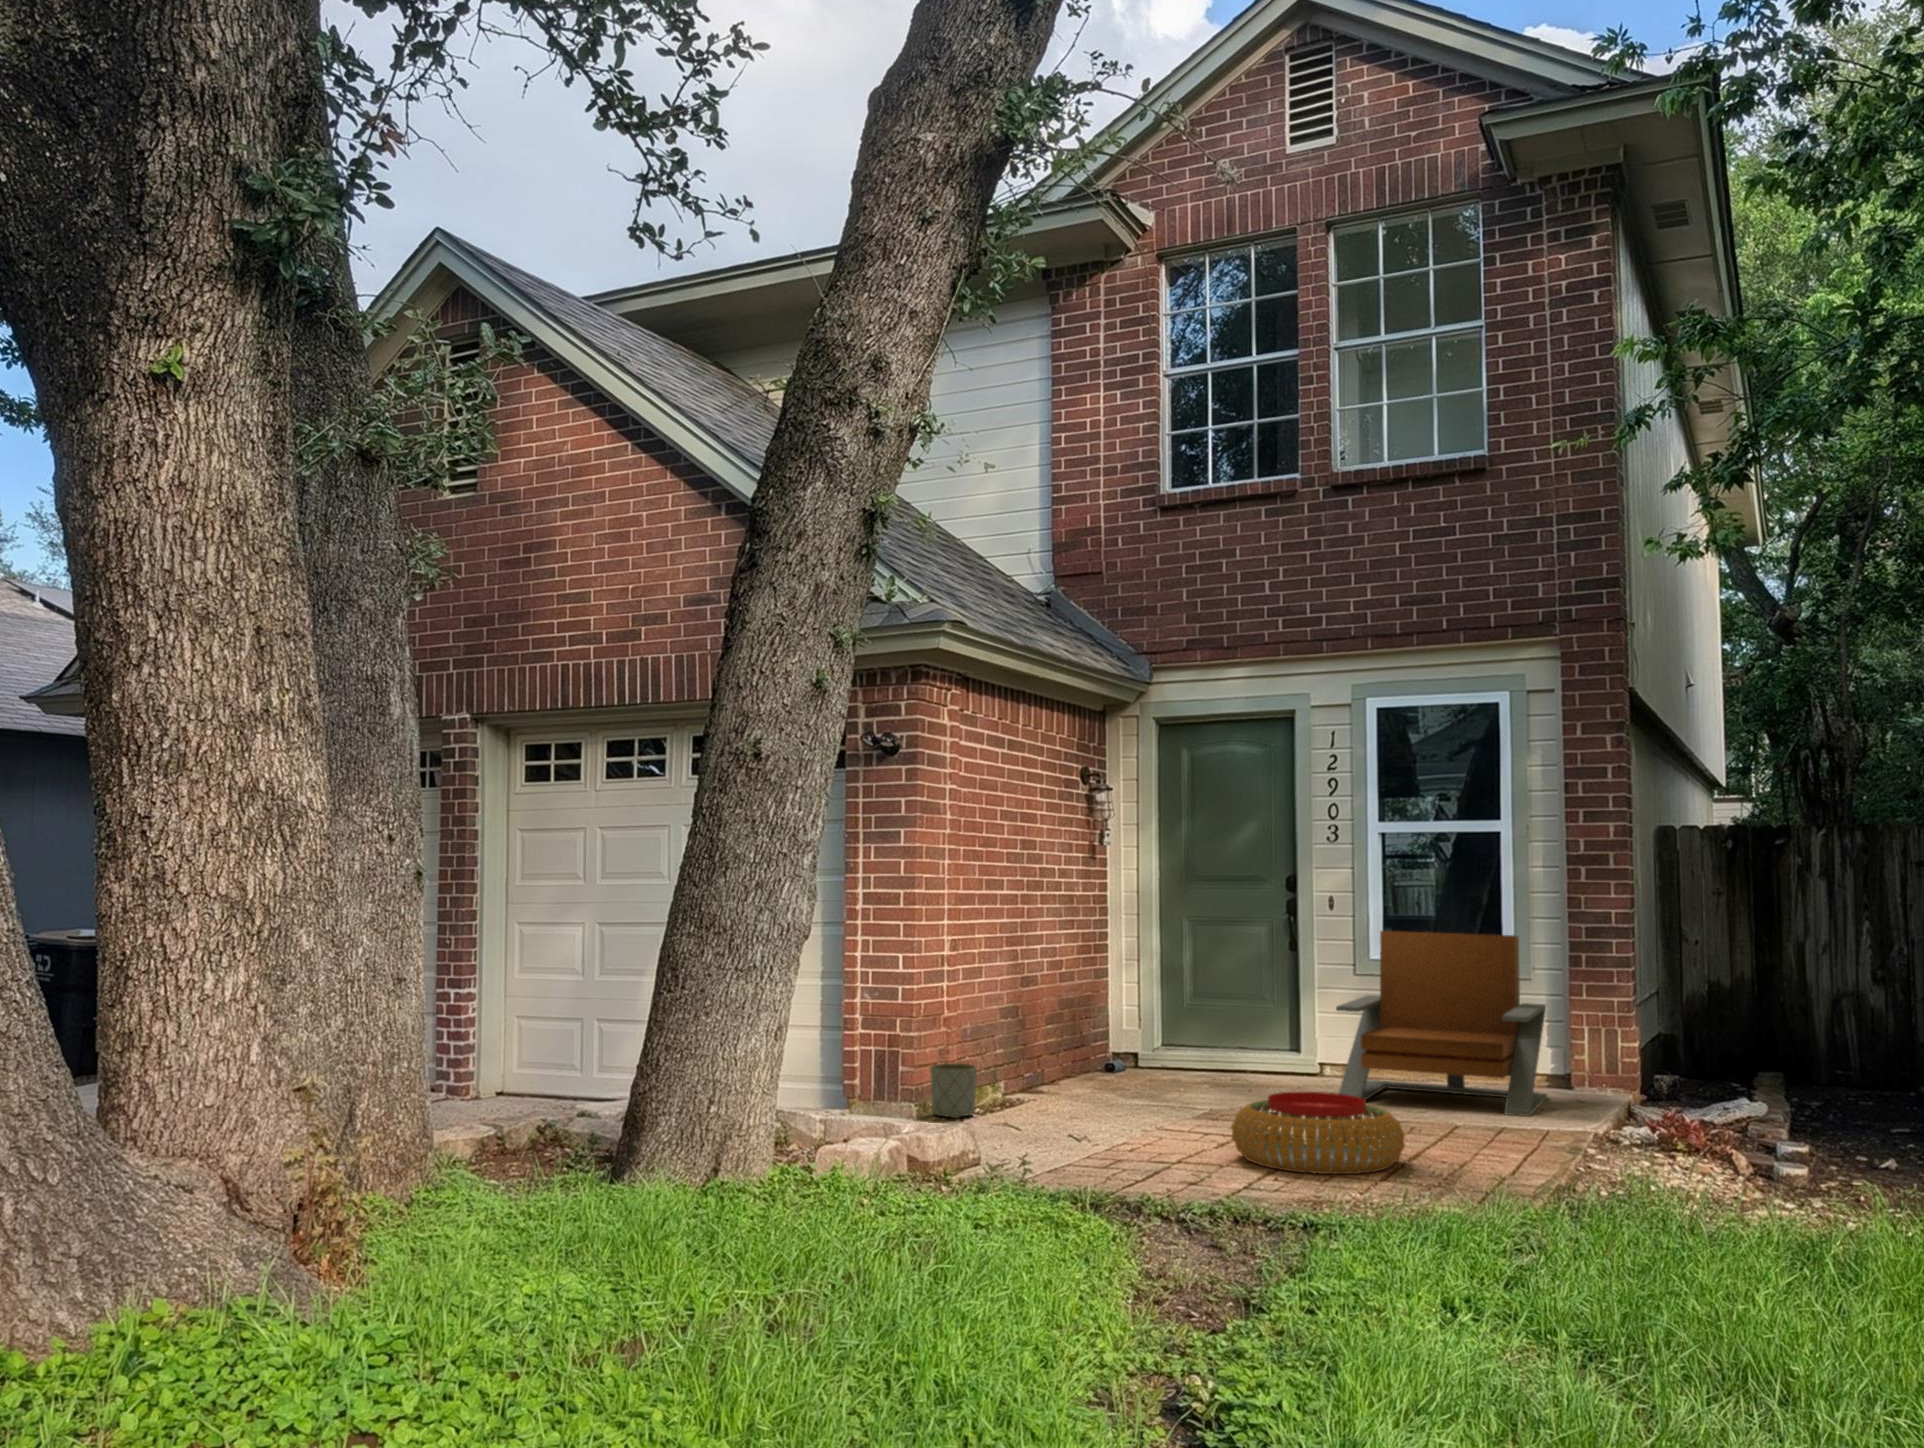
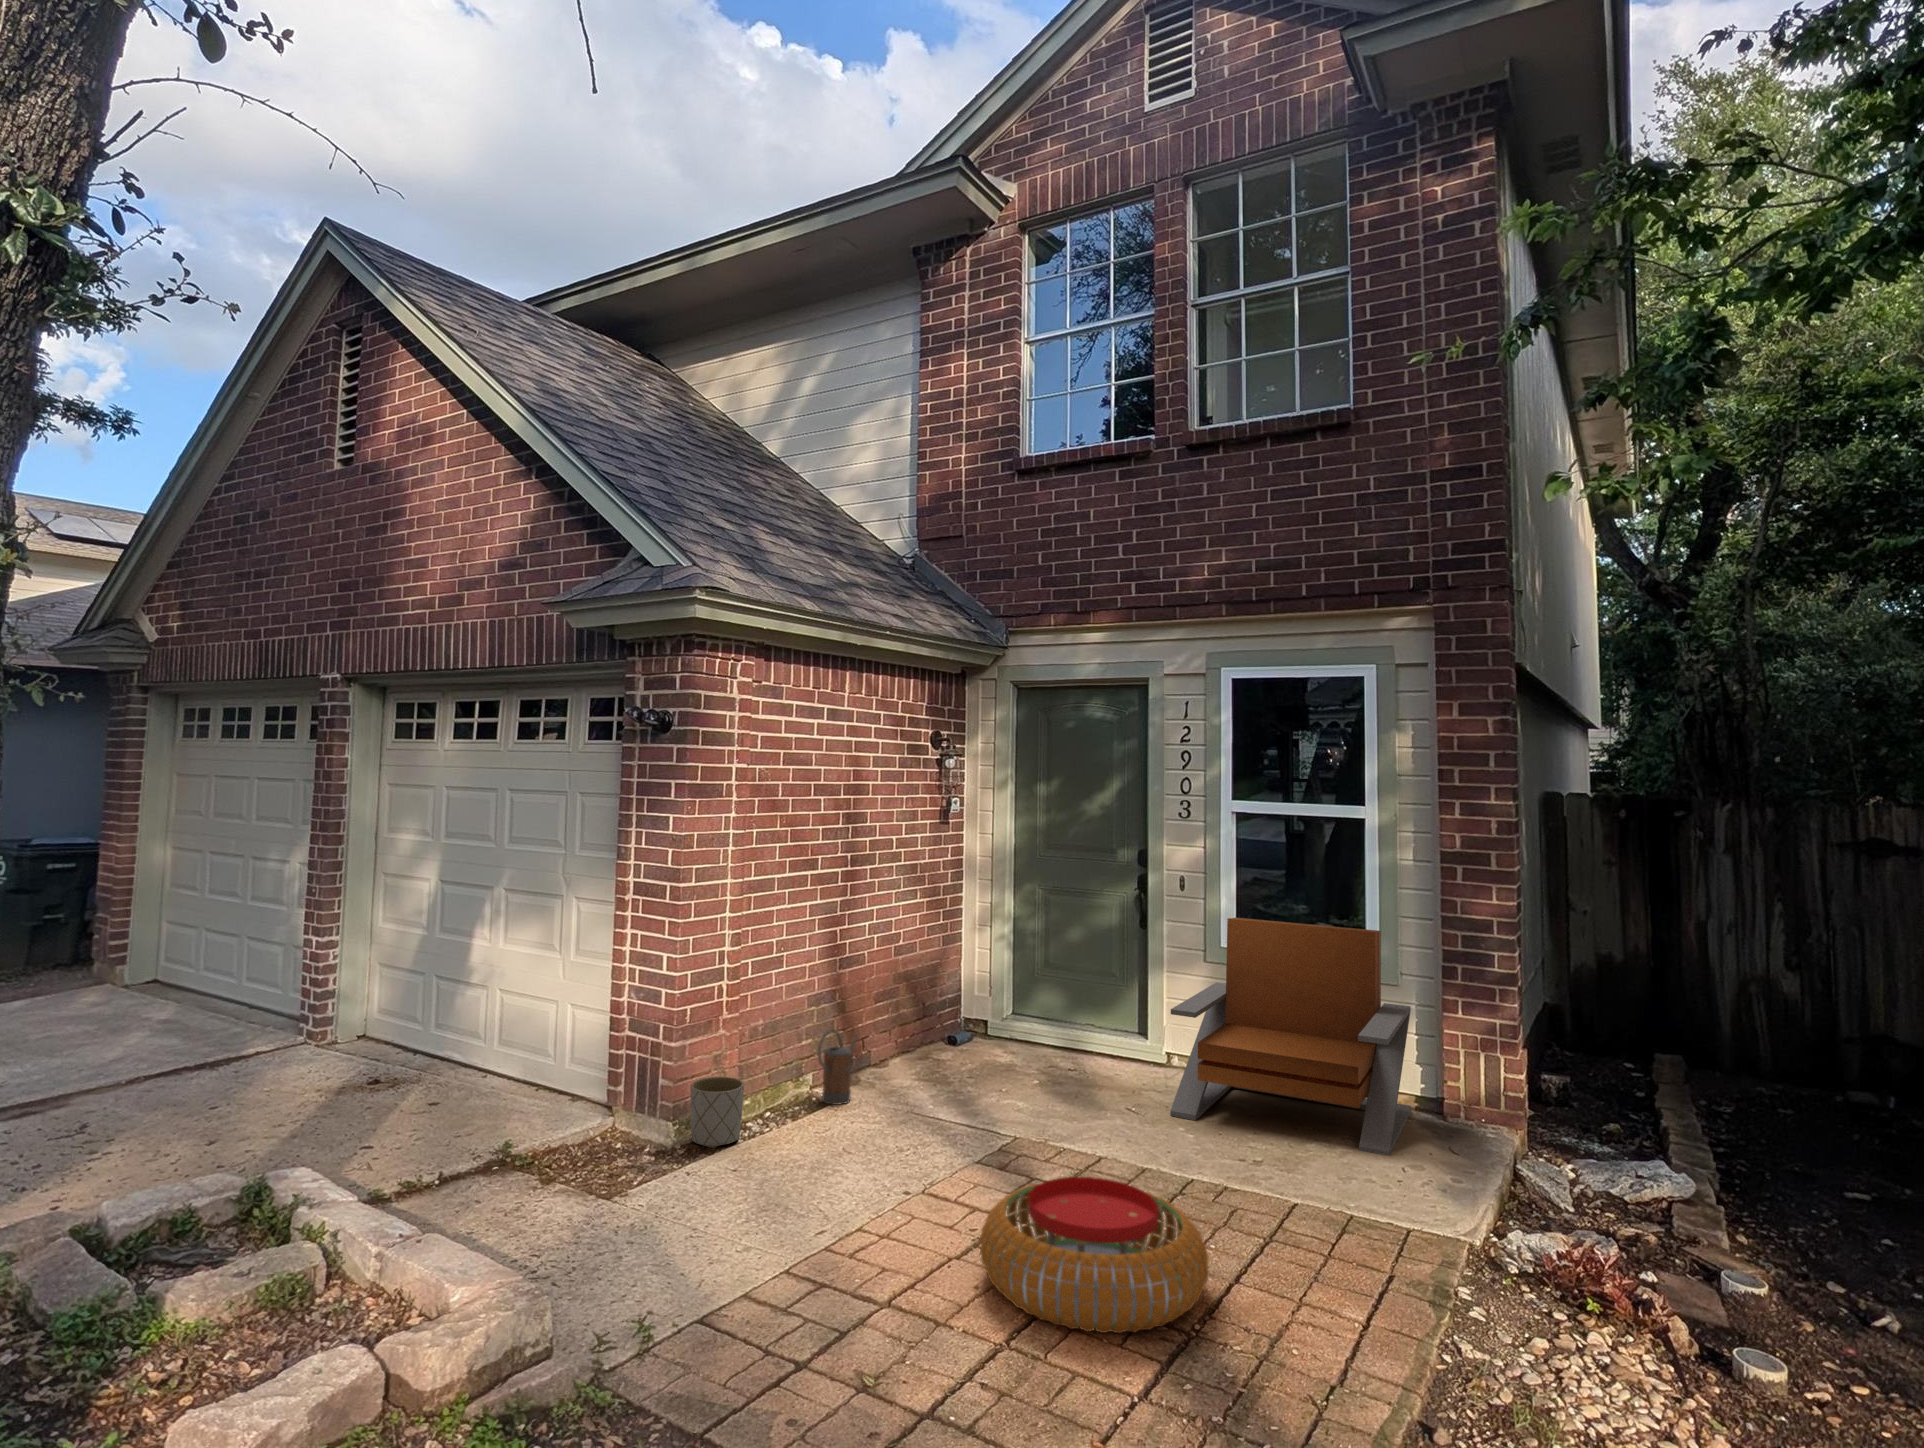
watering can: none [1020,1031,1046,1100] -> present [818,1029,857,1105]

